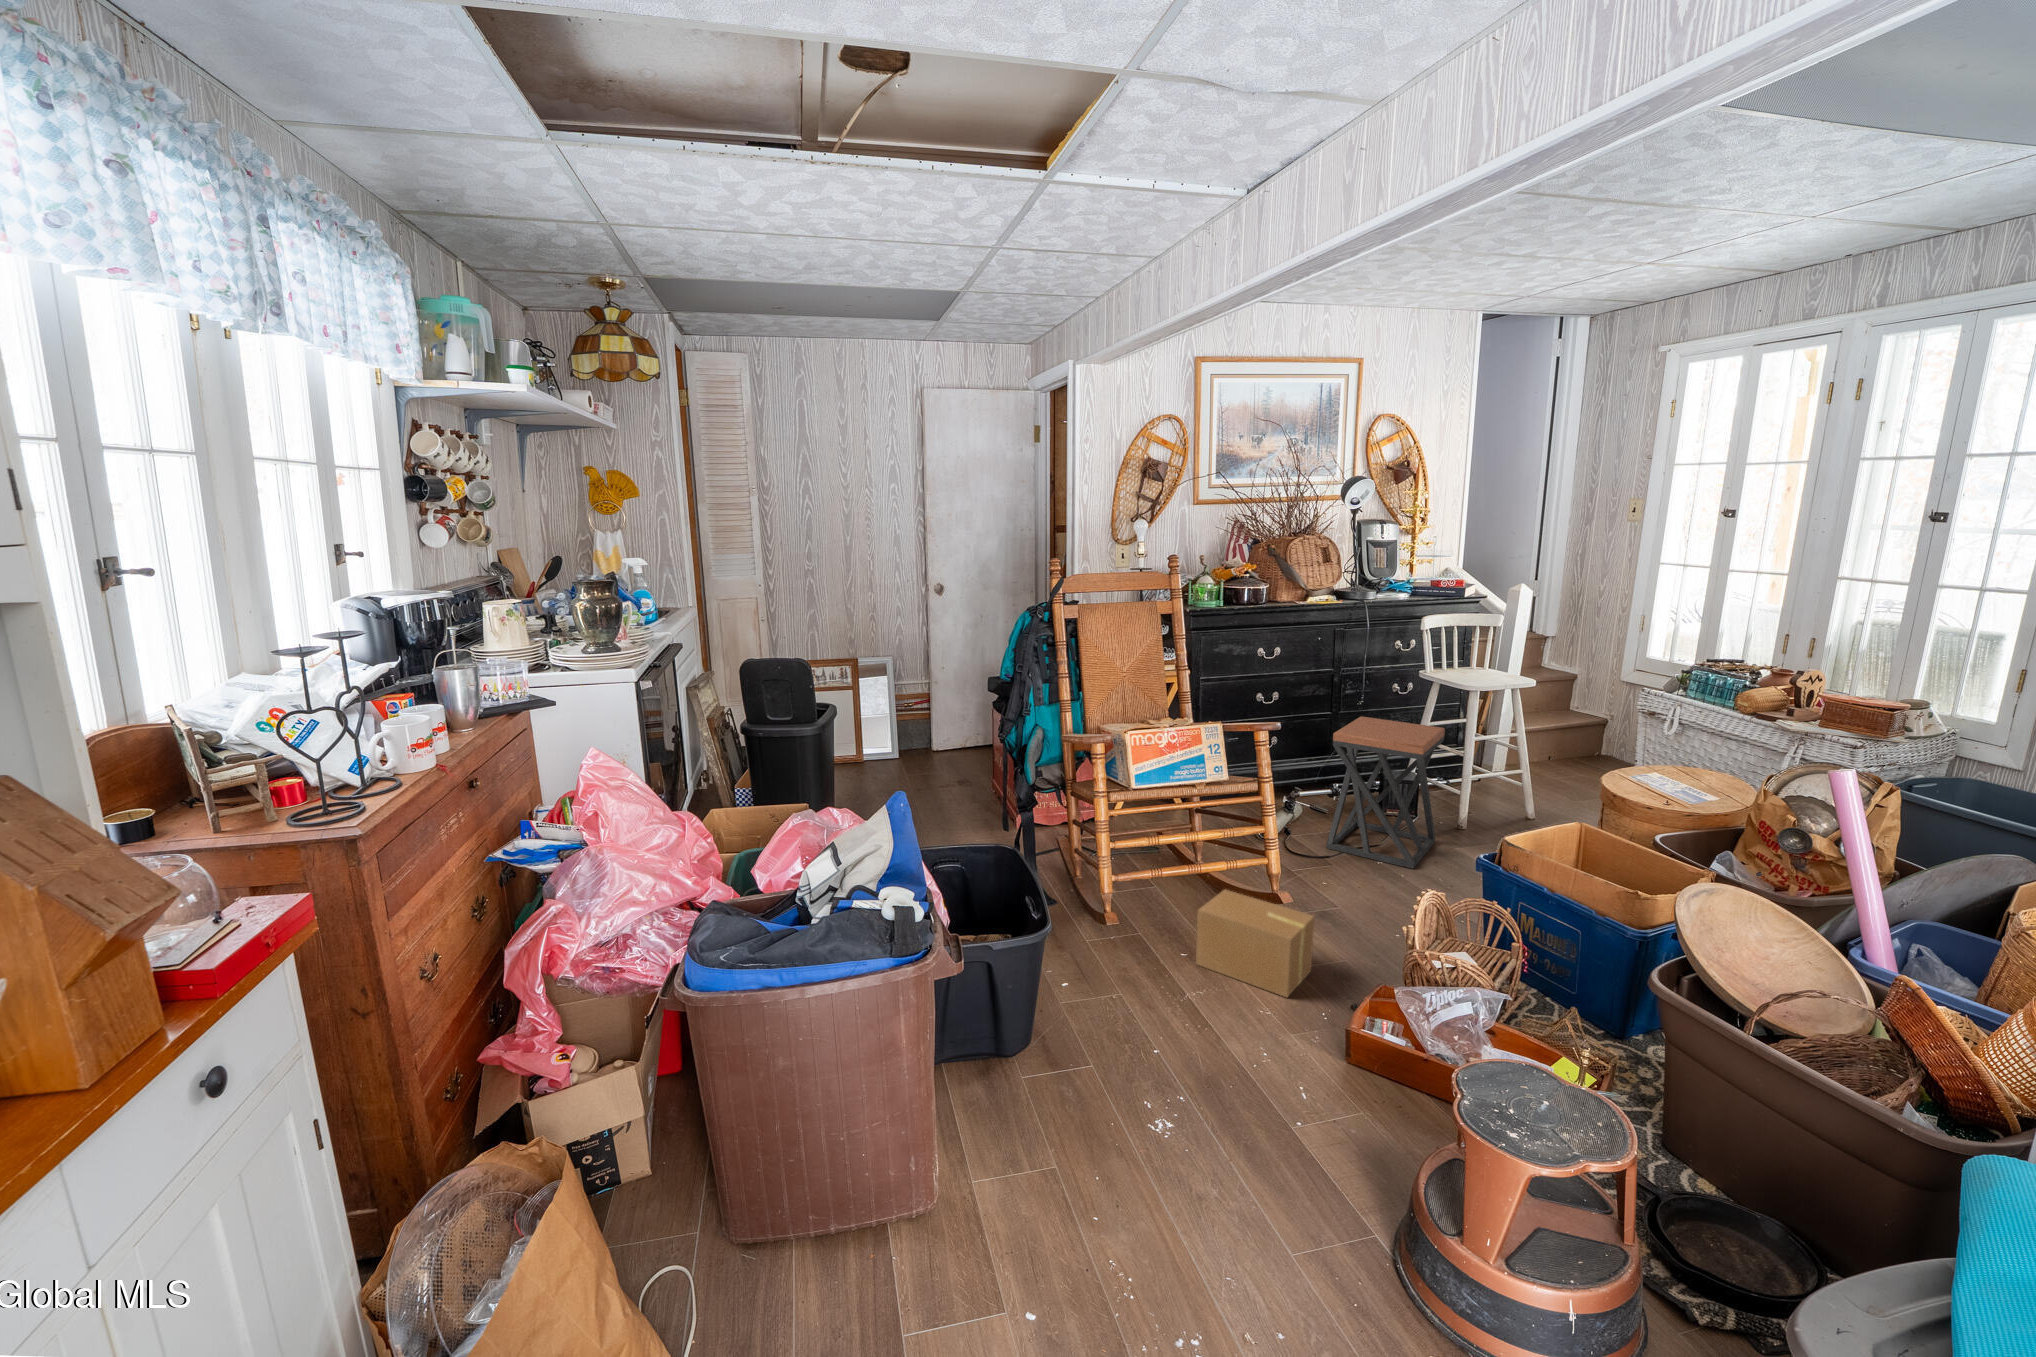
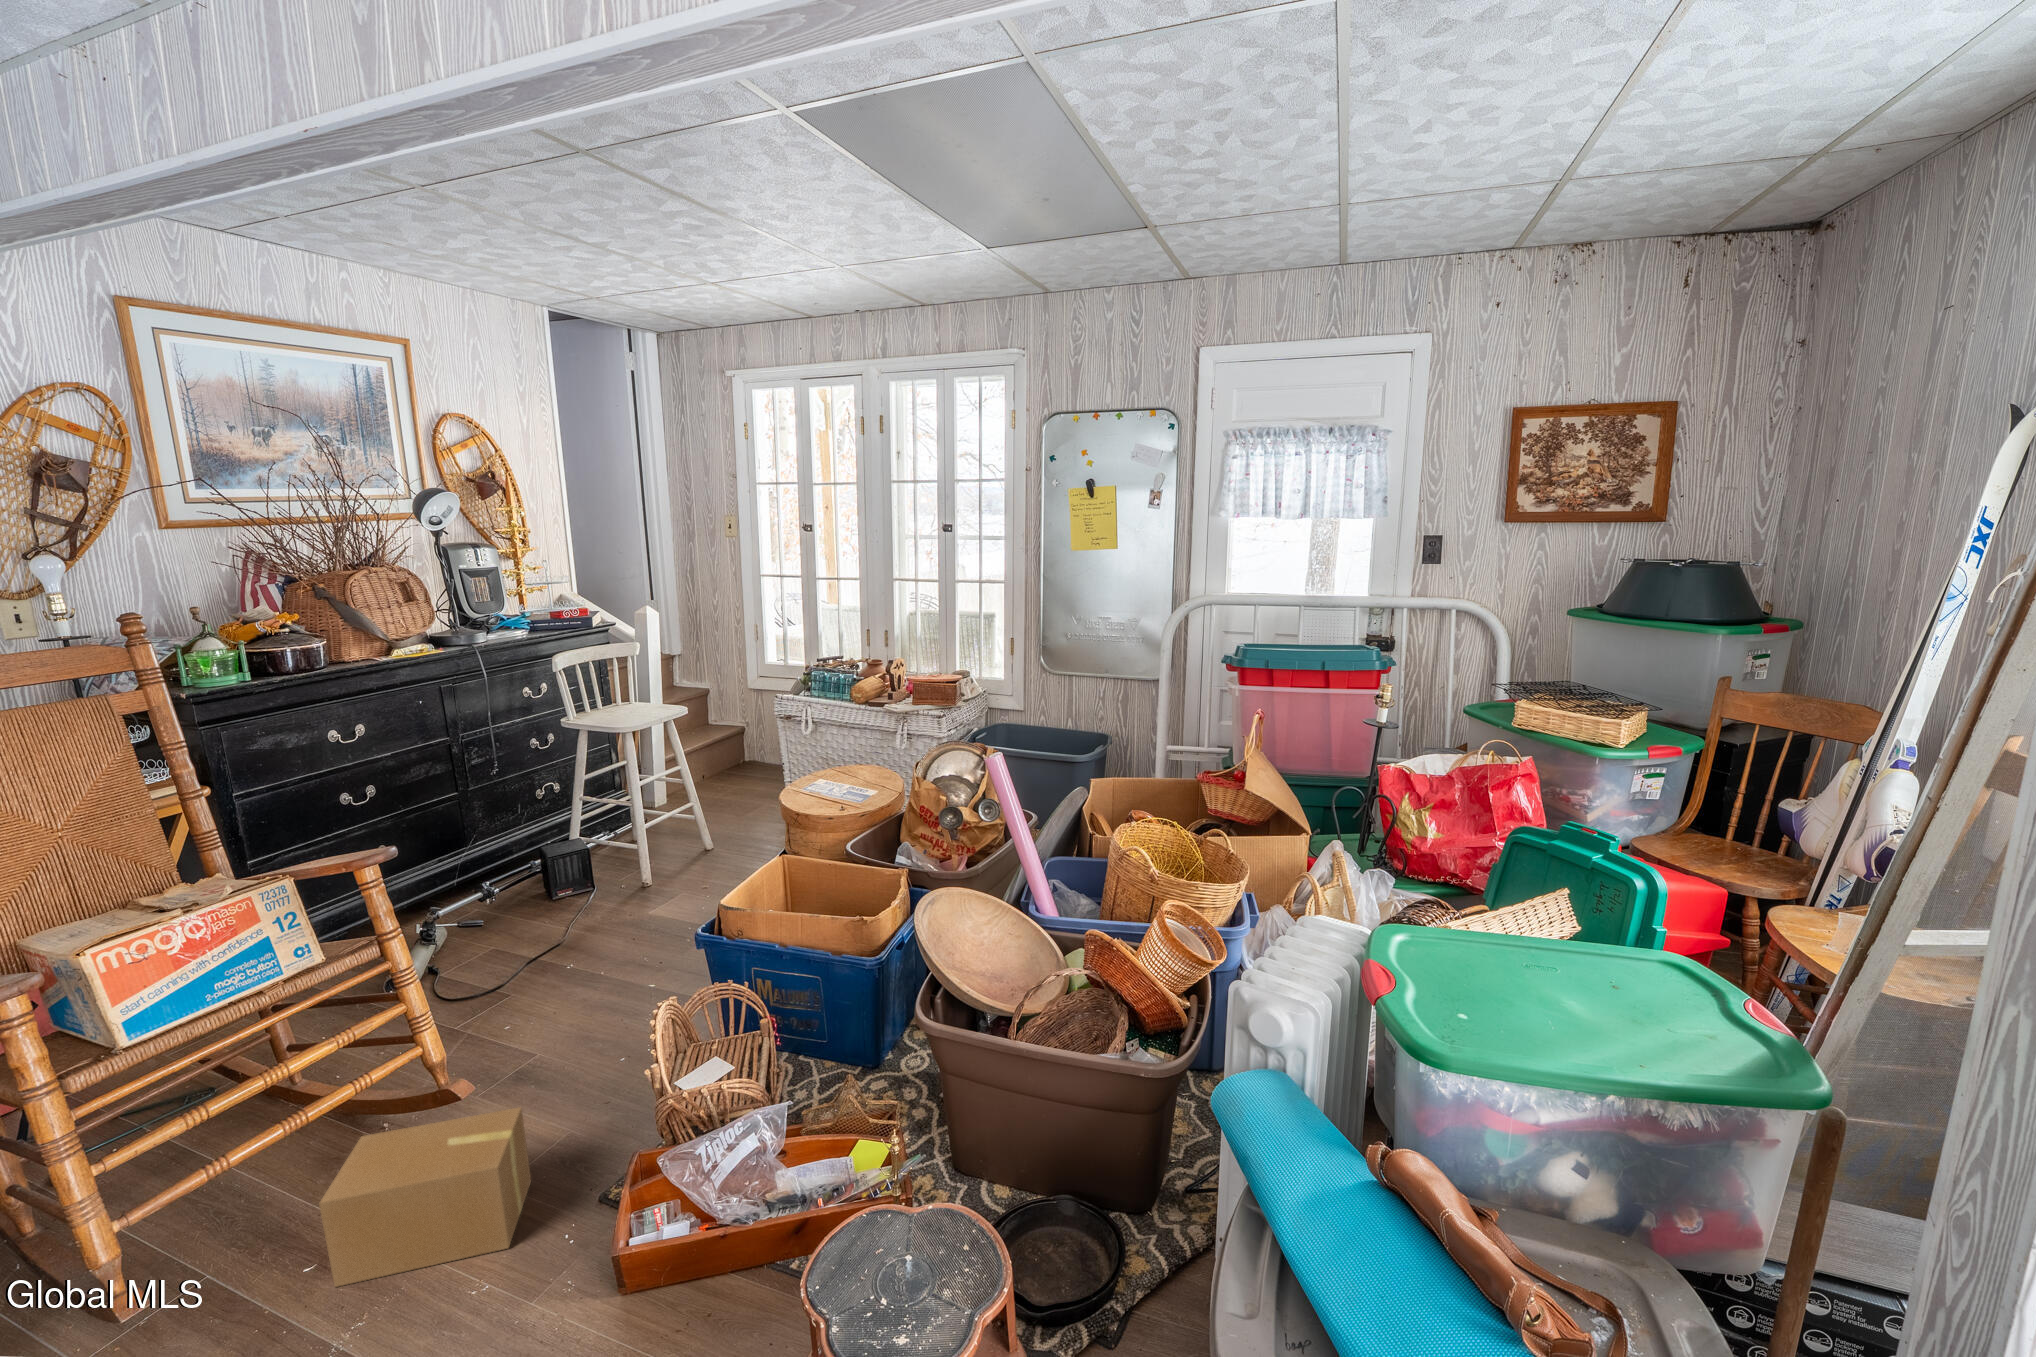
stool: present [1326,717,1445,869] -> none [479,785,628,978]

